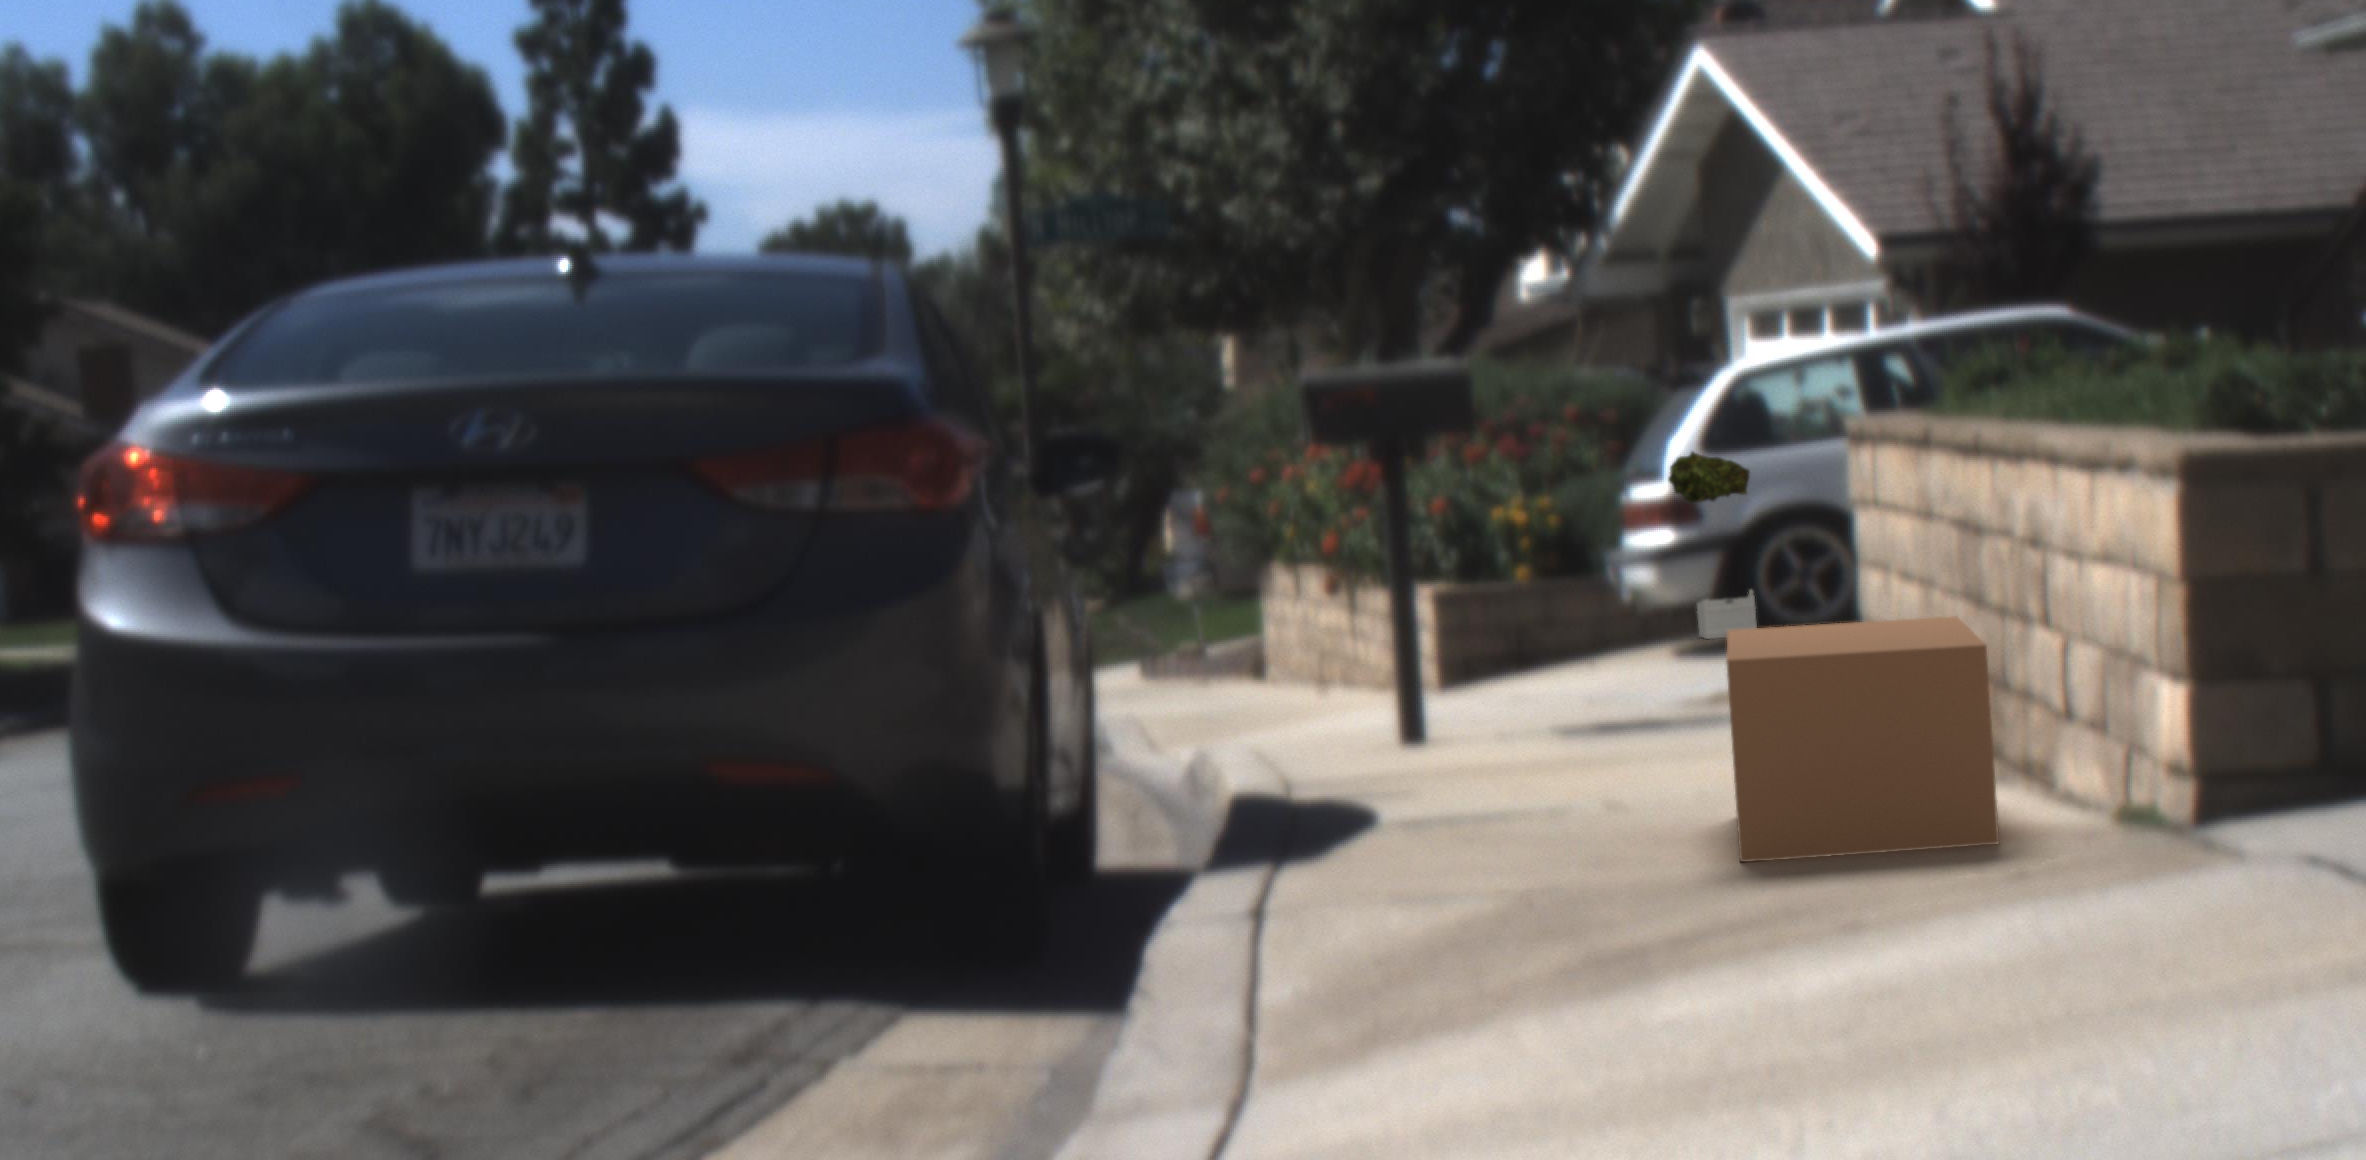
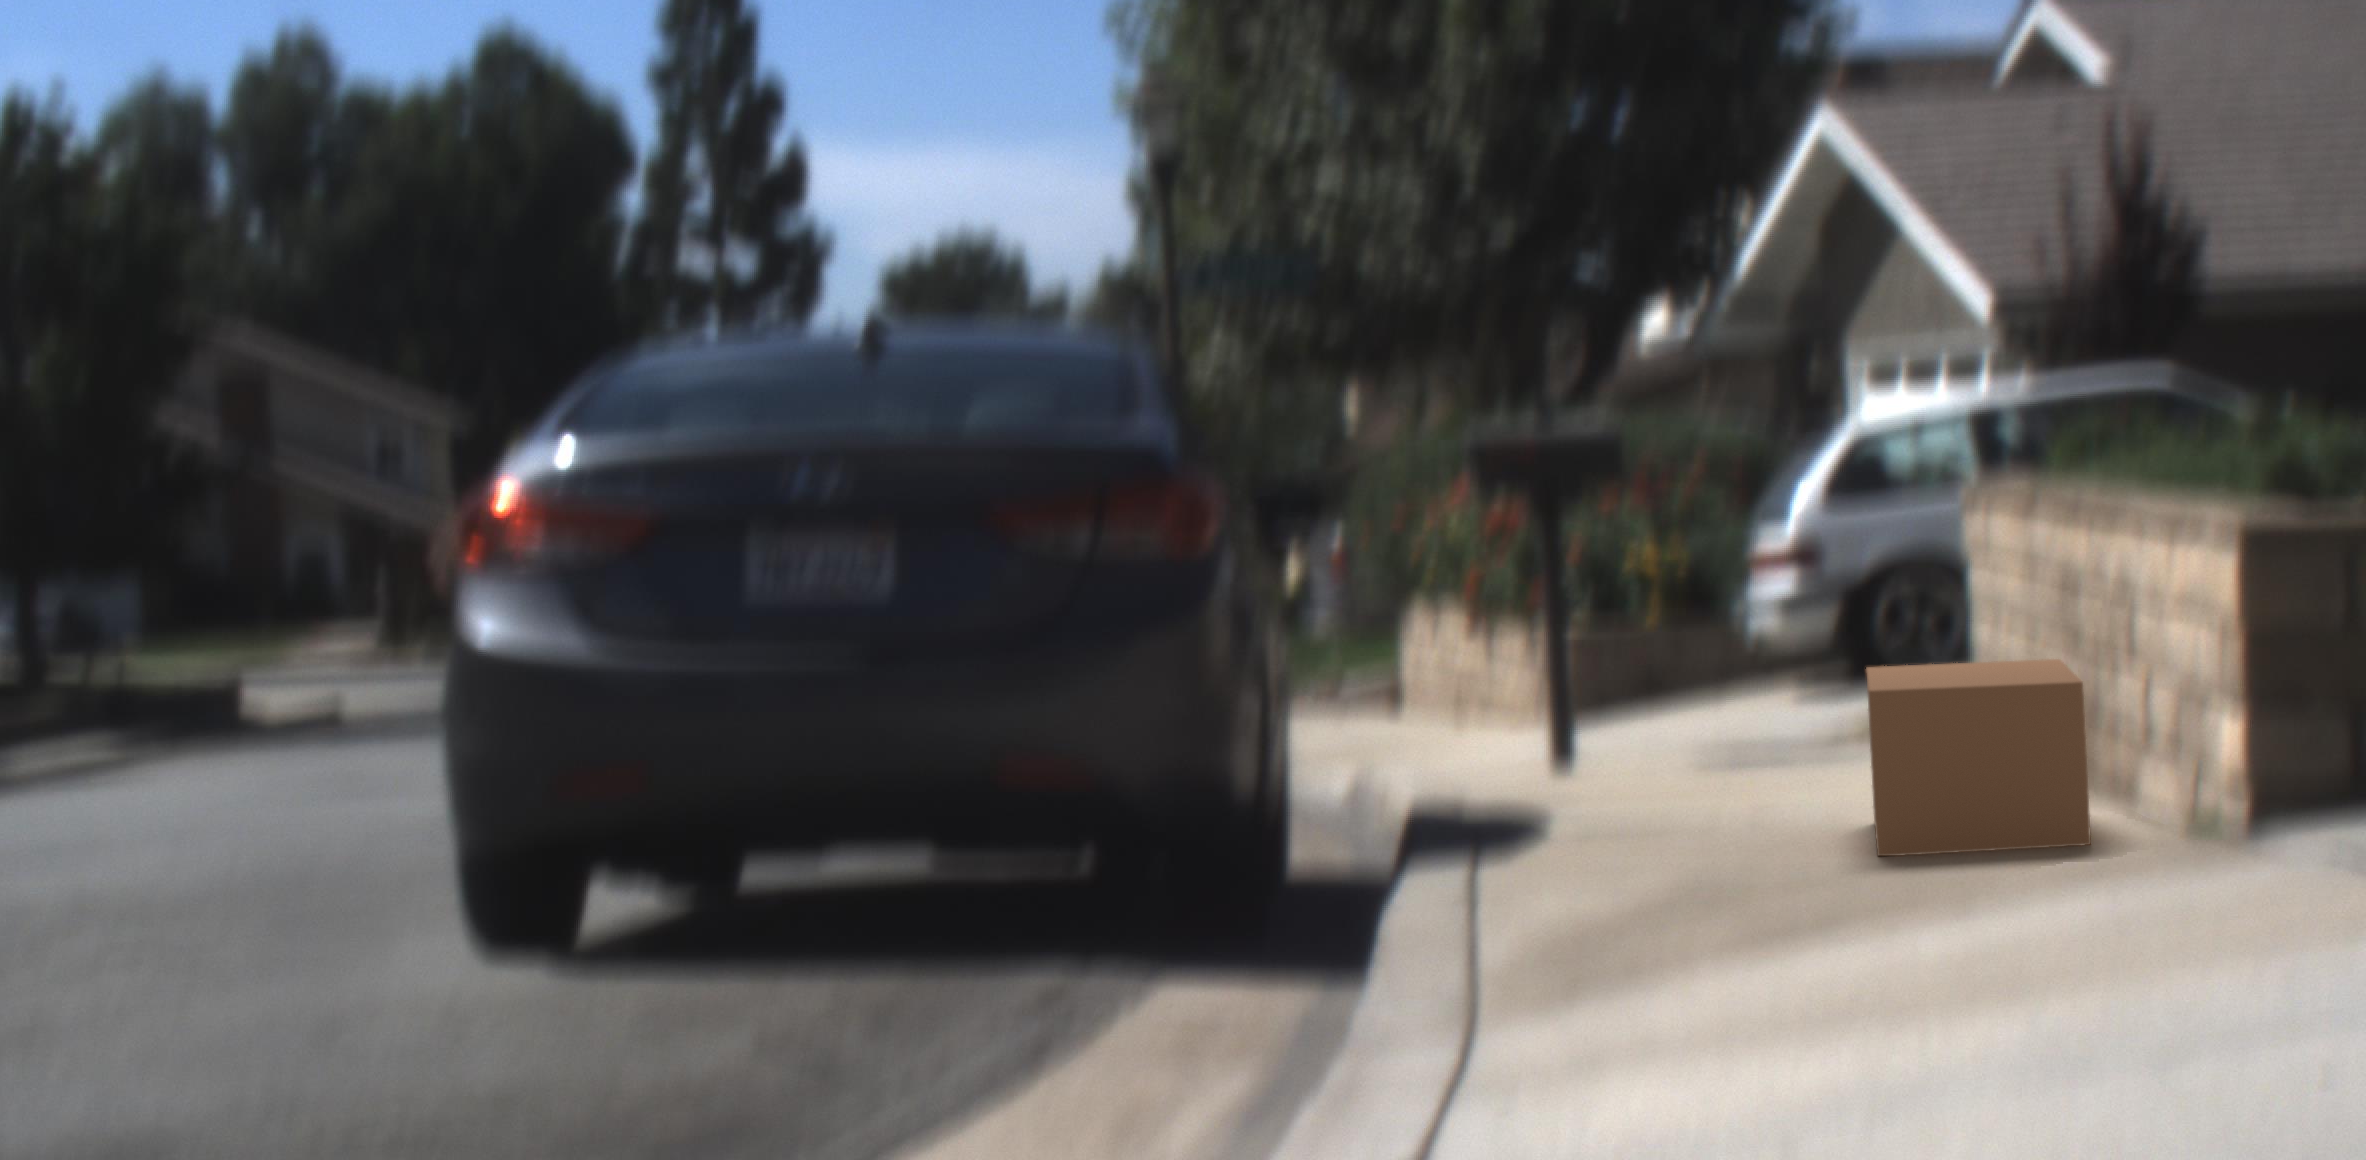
potted tree: present [1668,452,1757,639] -> none [1794,504,1876,679]

